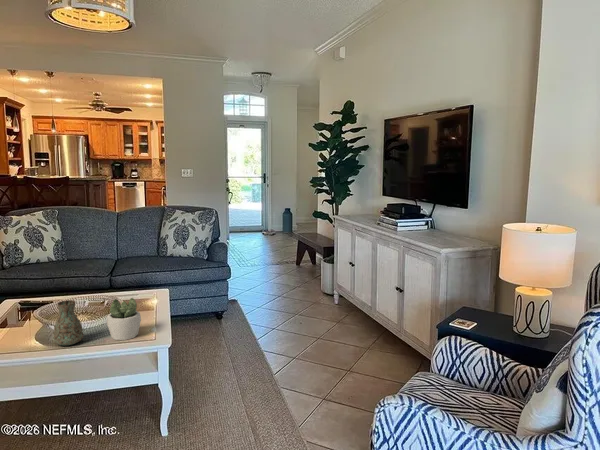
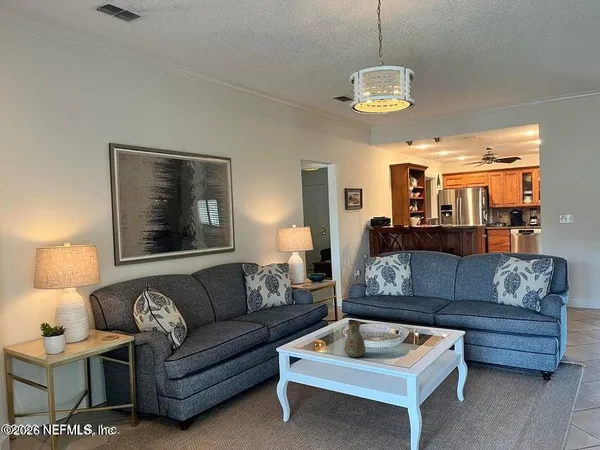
succulent plant: present [107,298,141,340] -> none [381,327,407,364]

